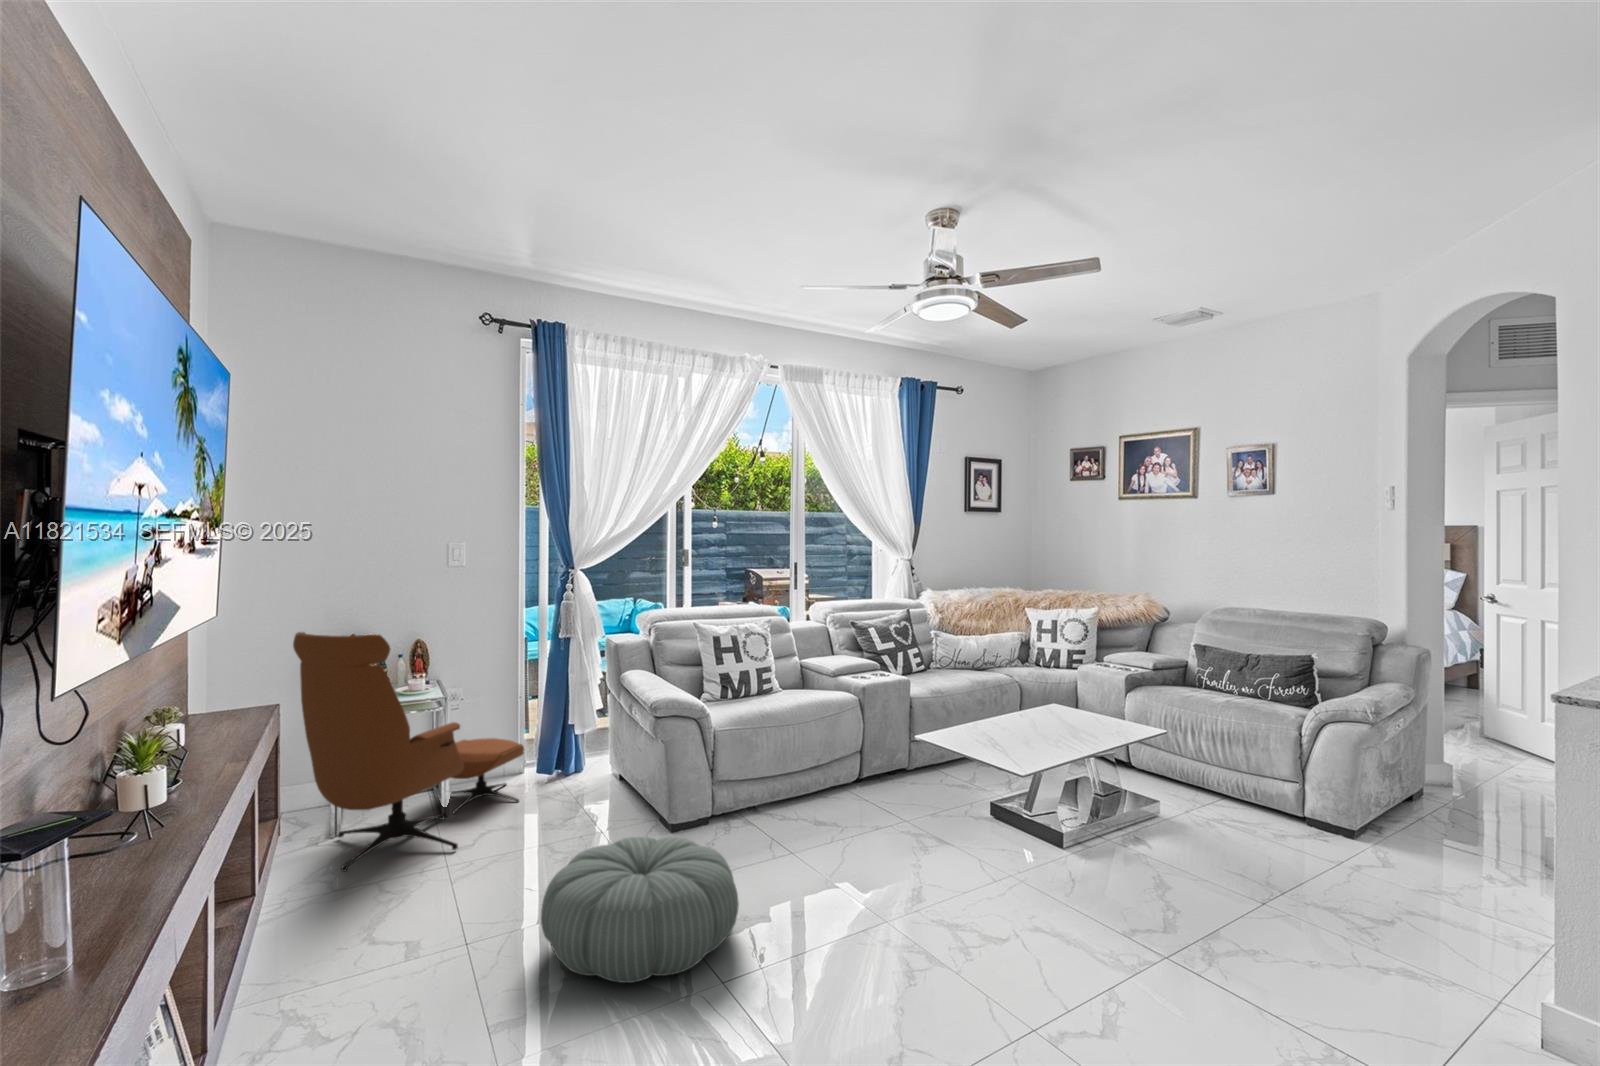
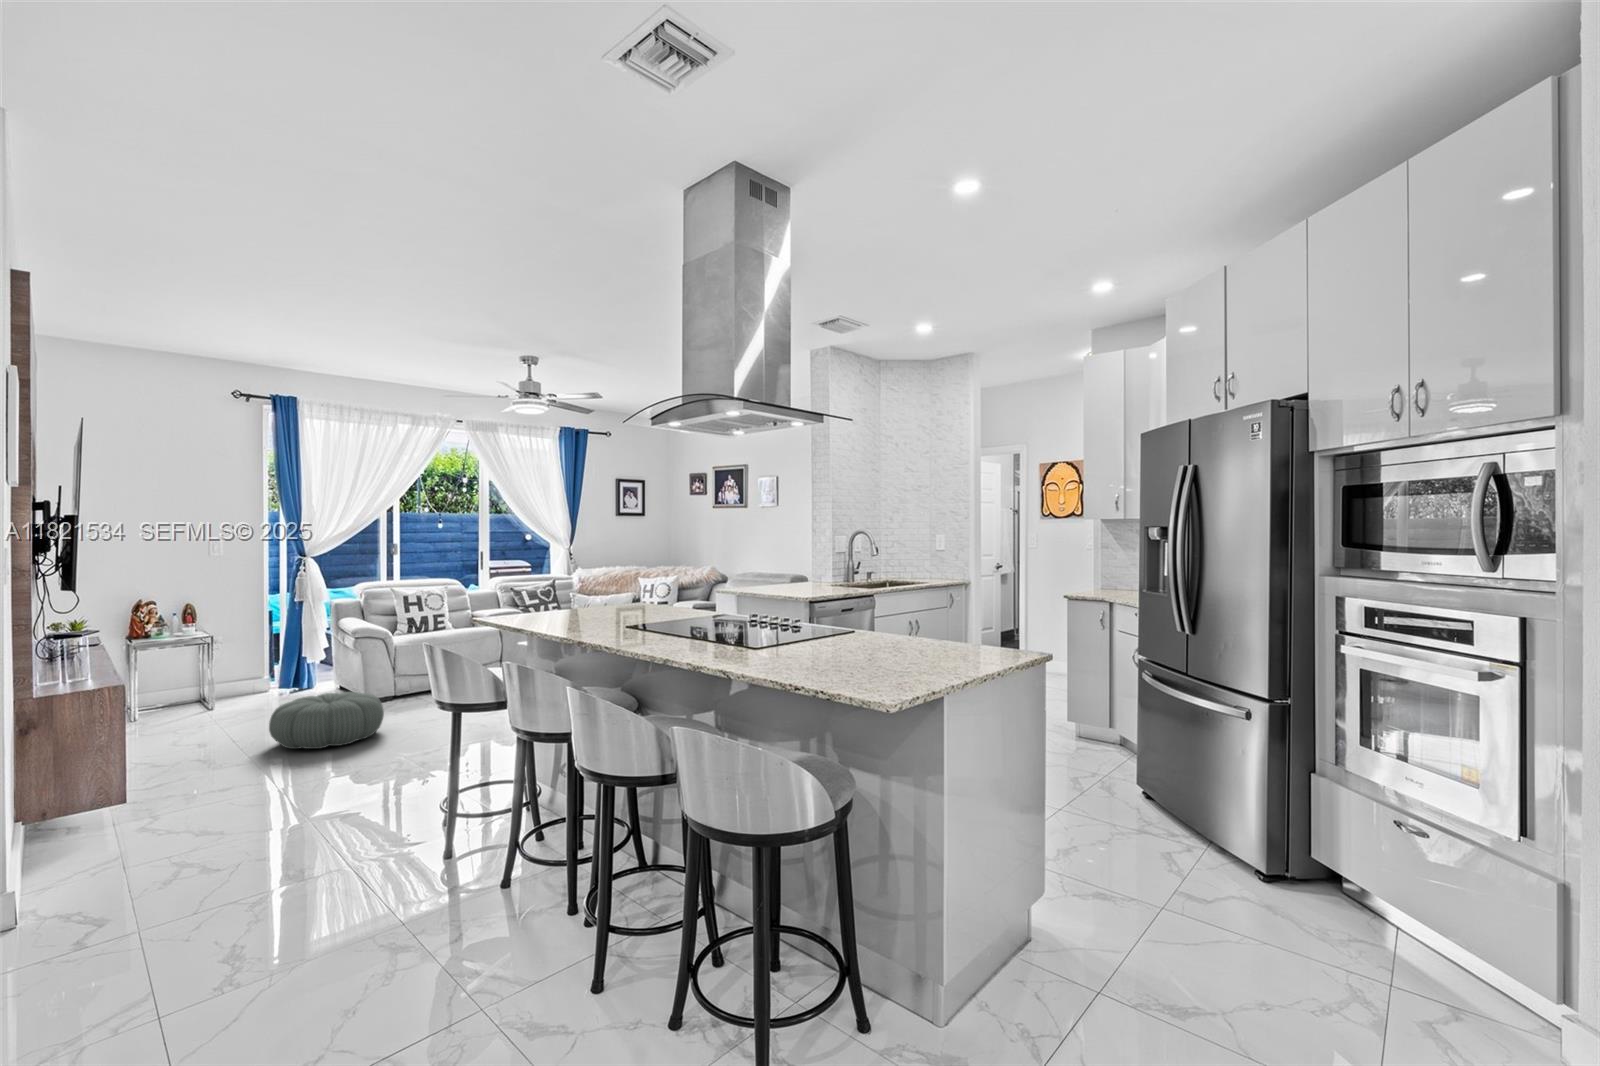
lounge chair: present [293,632,524,872] -> none [104,593,269,733]

